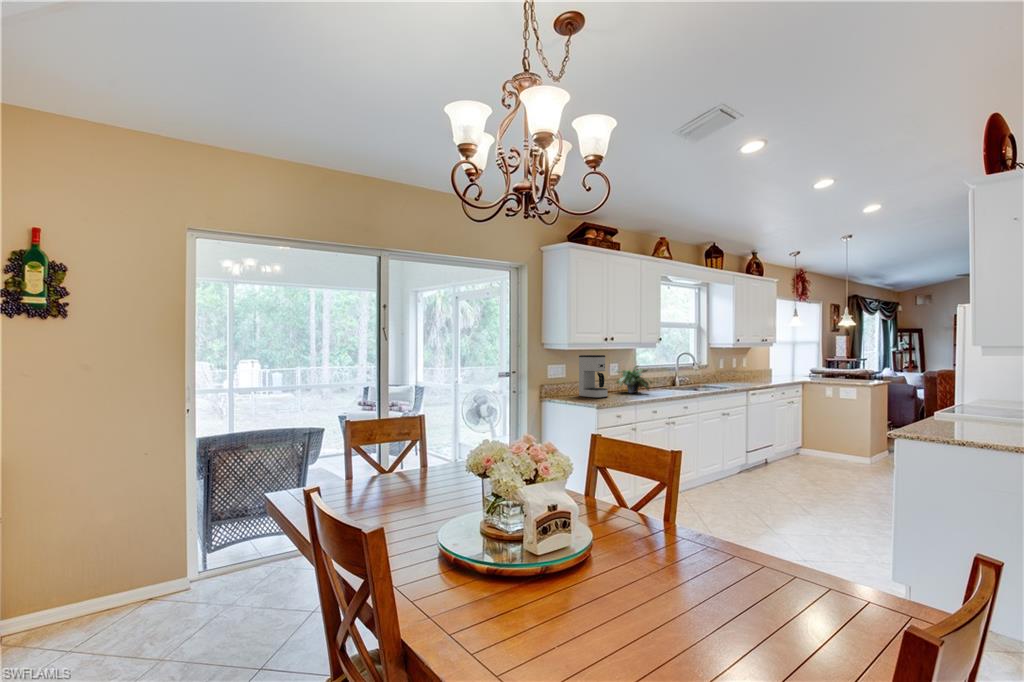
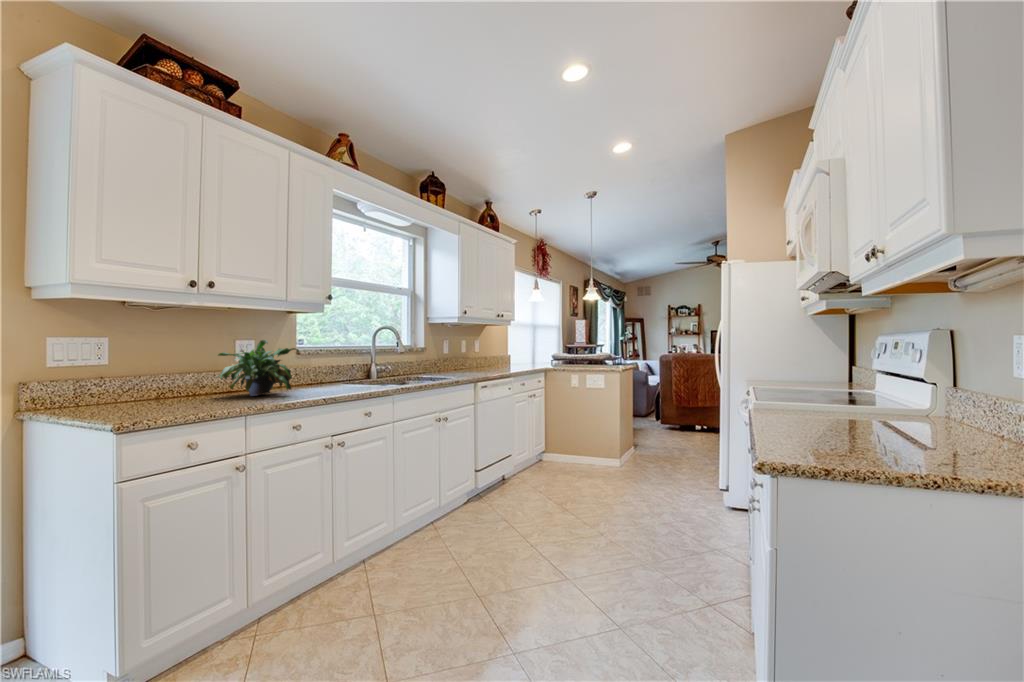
coffee maker: present [579,355,608,398] -> none [89,312,169,412]

